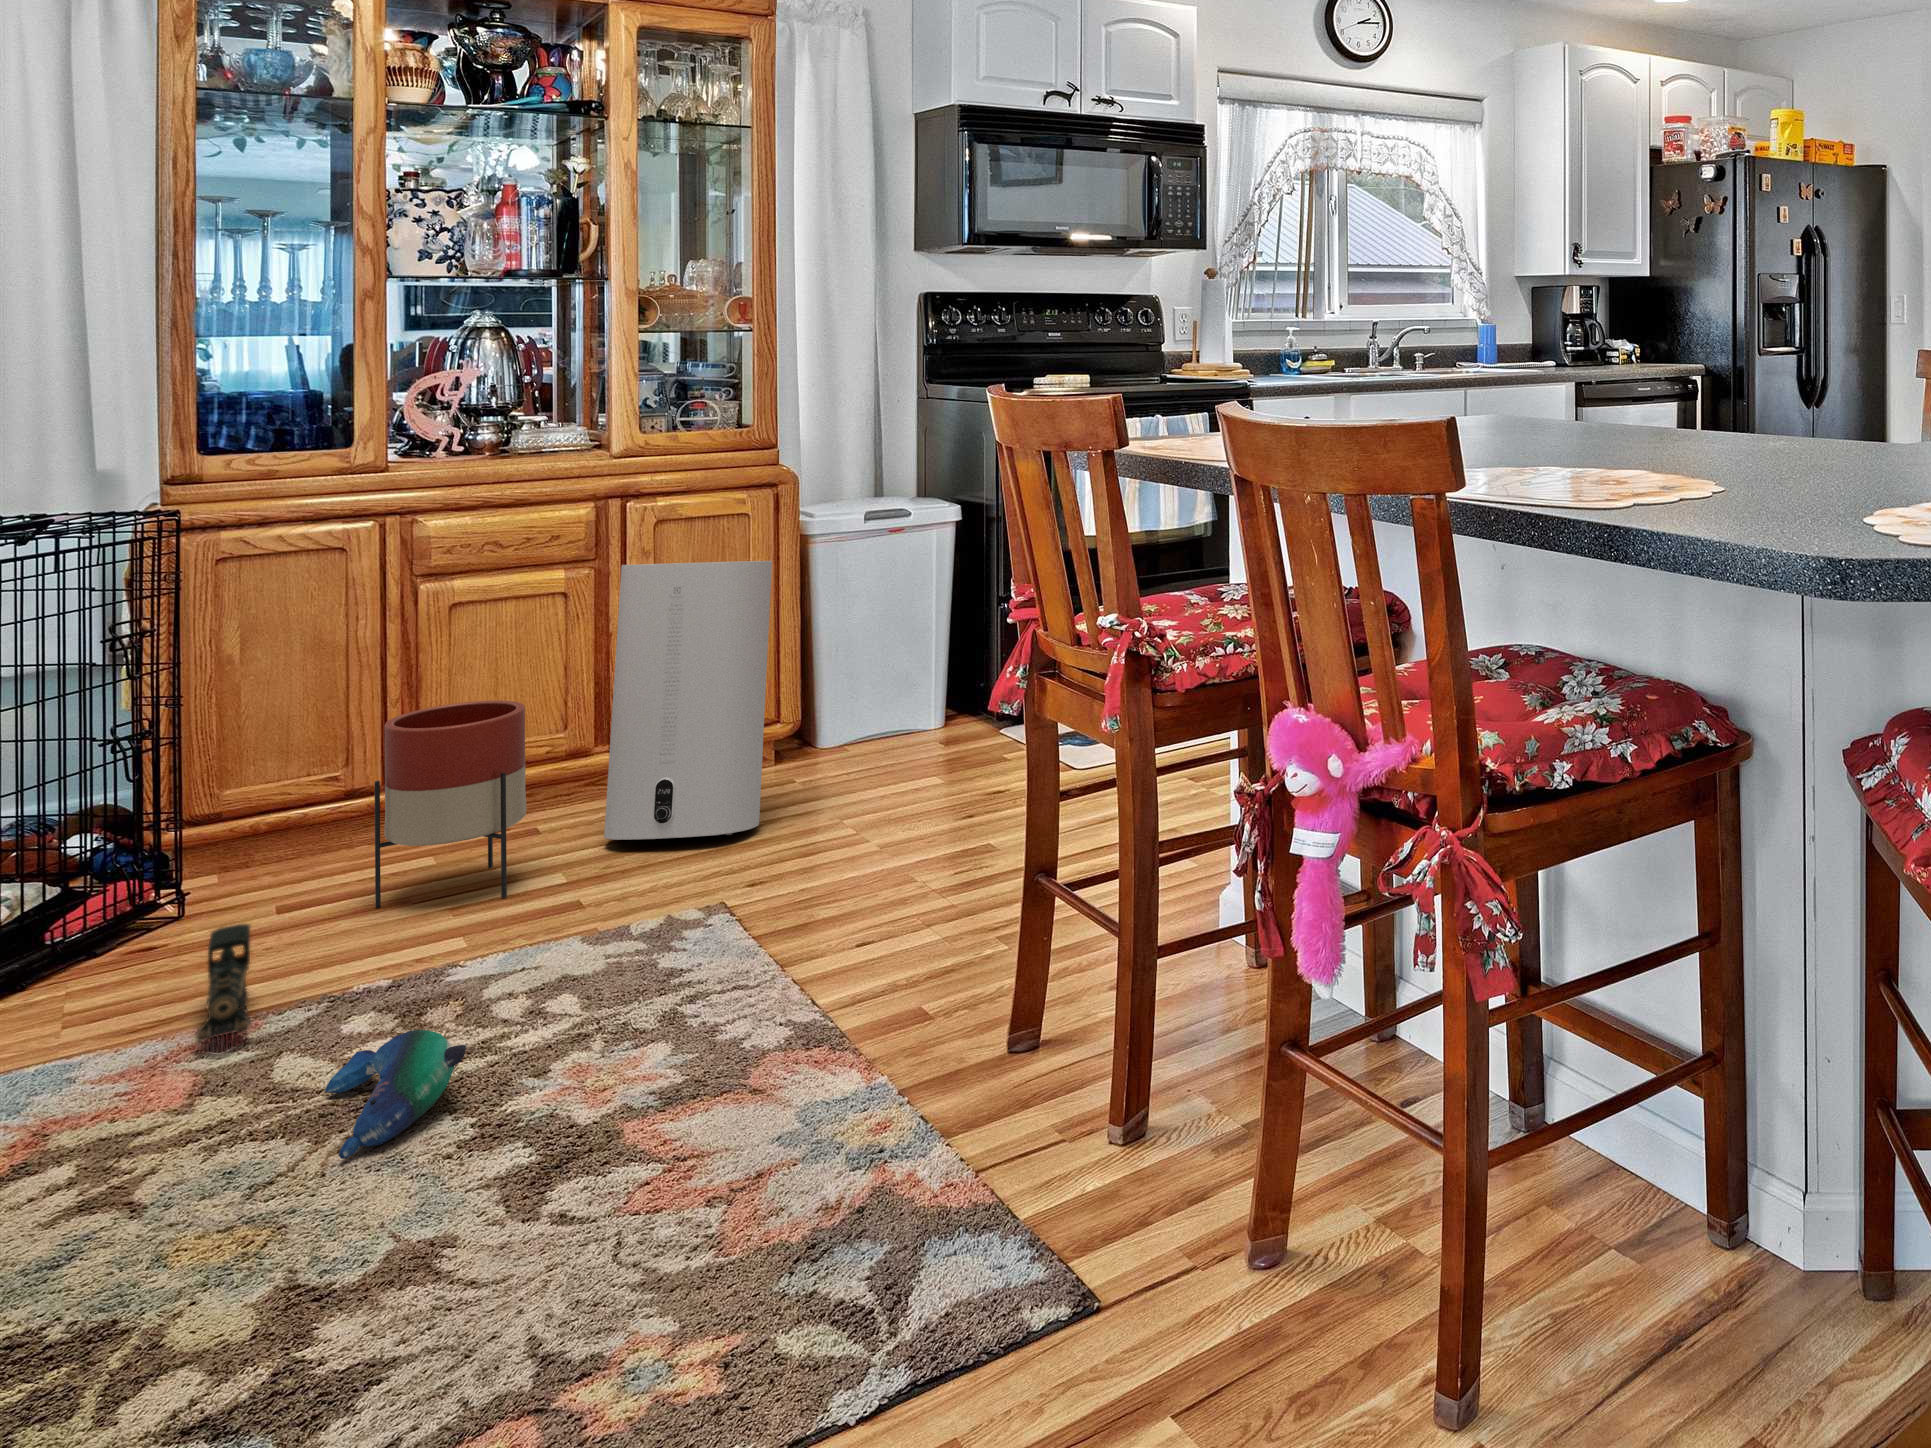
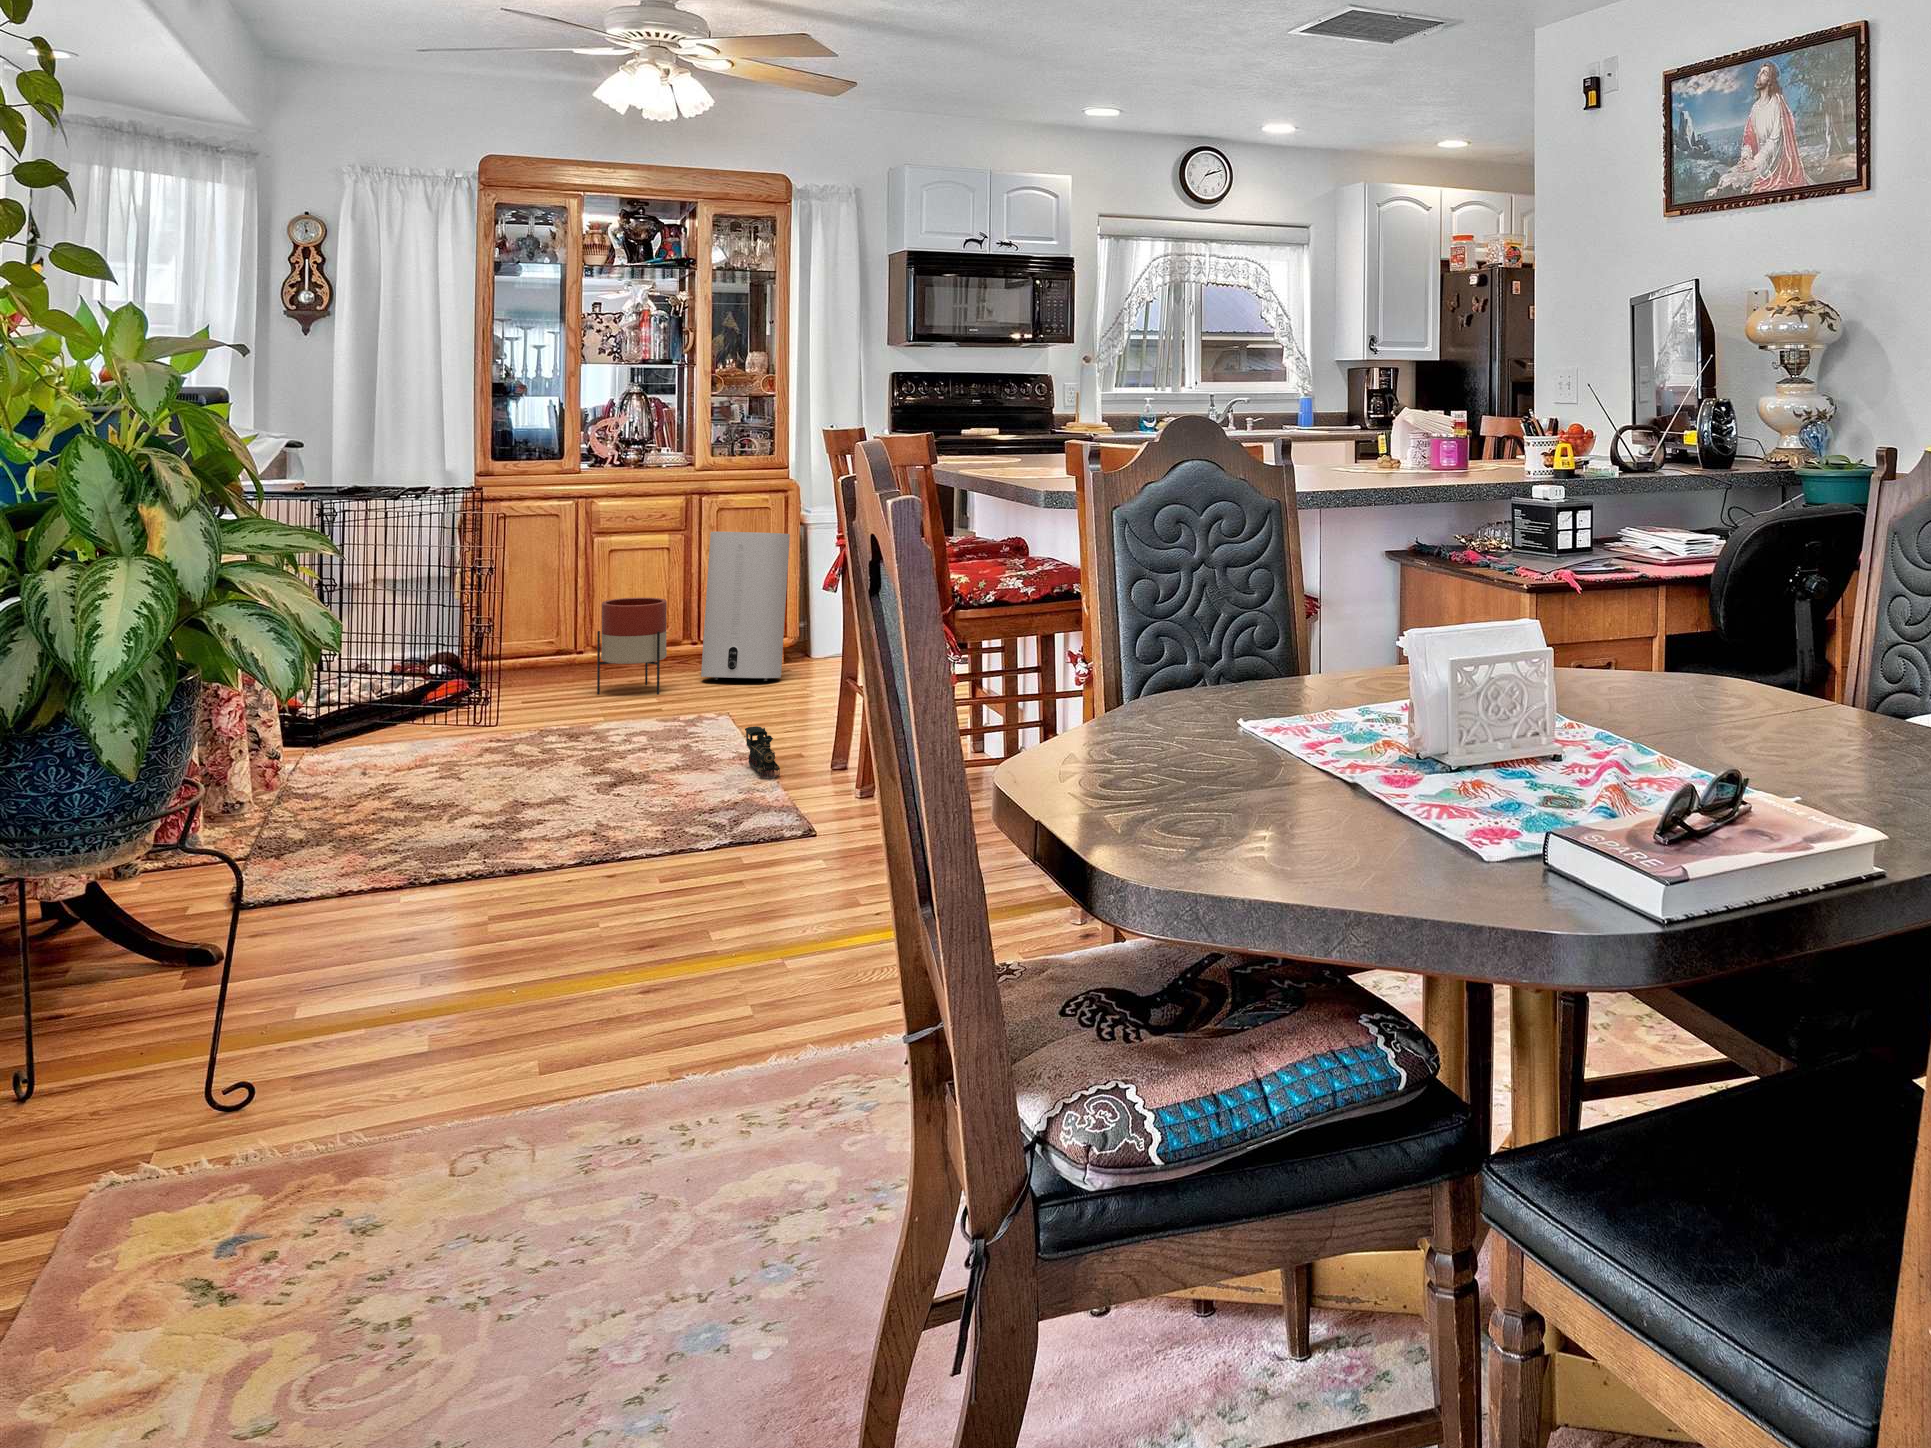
toy train: present [195,924,251,1055] -> present [745,726,780,778]
plush toy: present [325,1030,466,1159] -> none [613,713,671,750]

